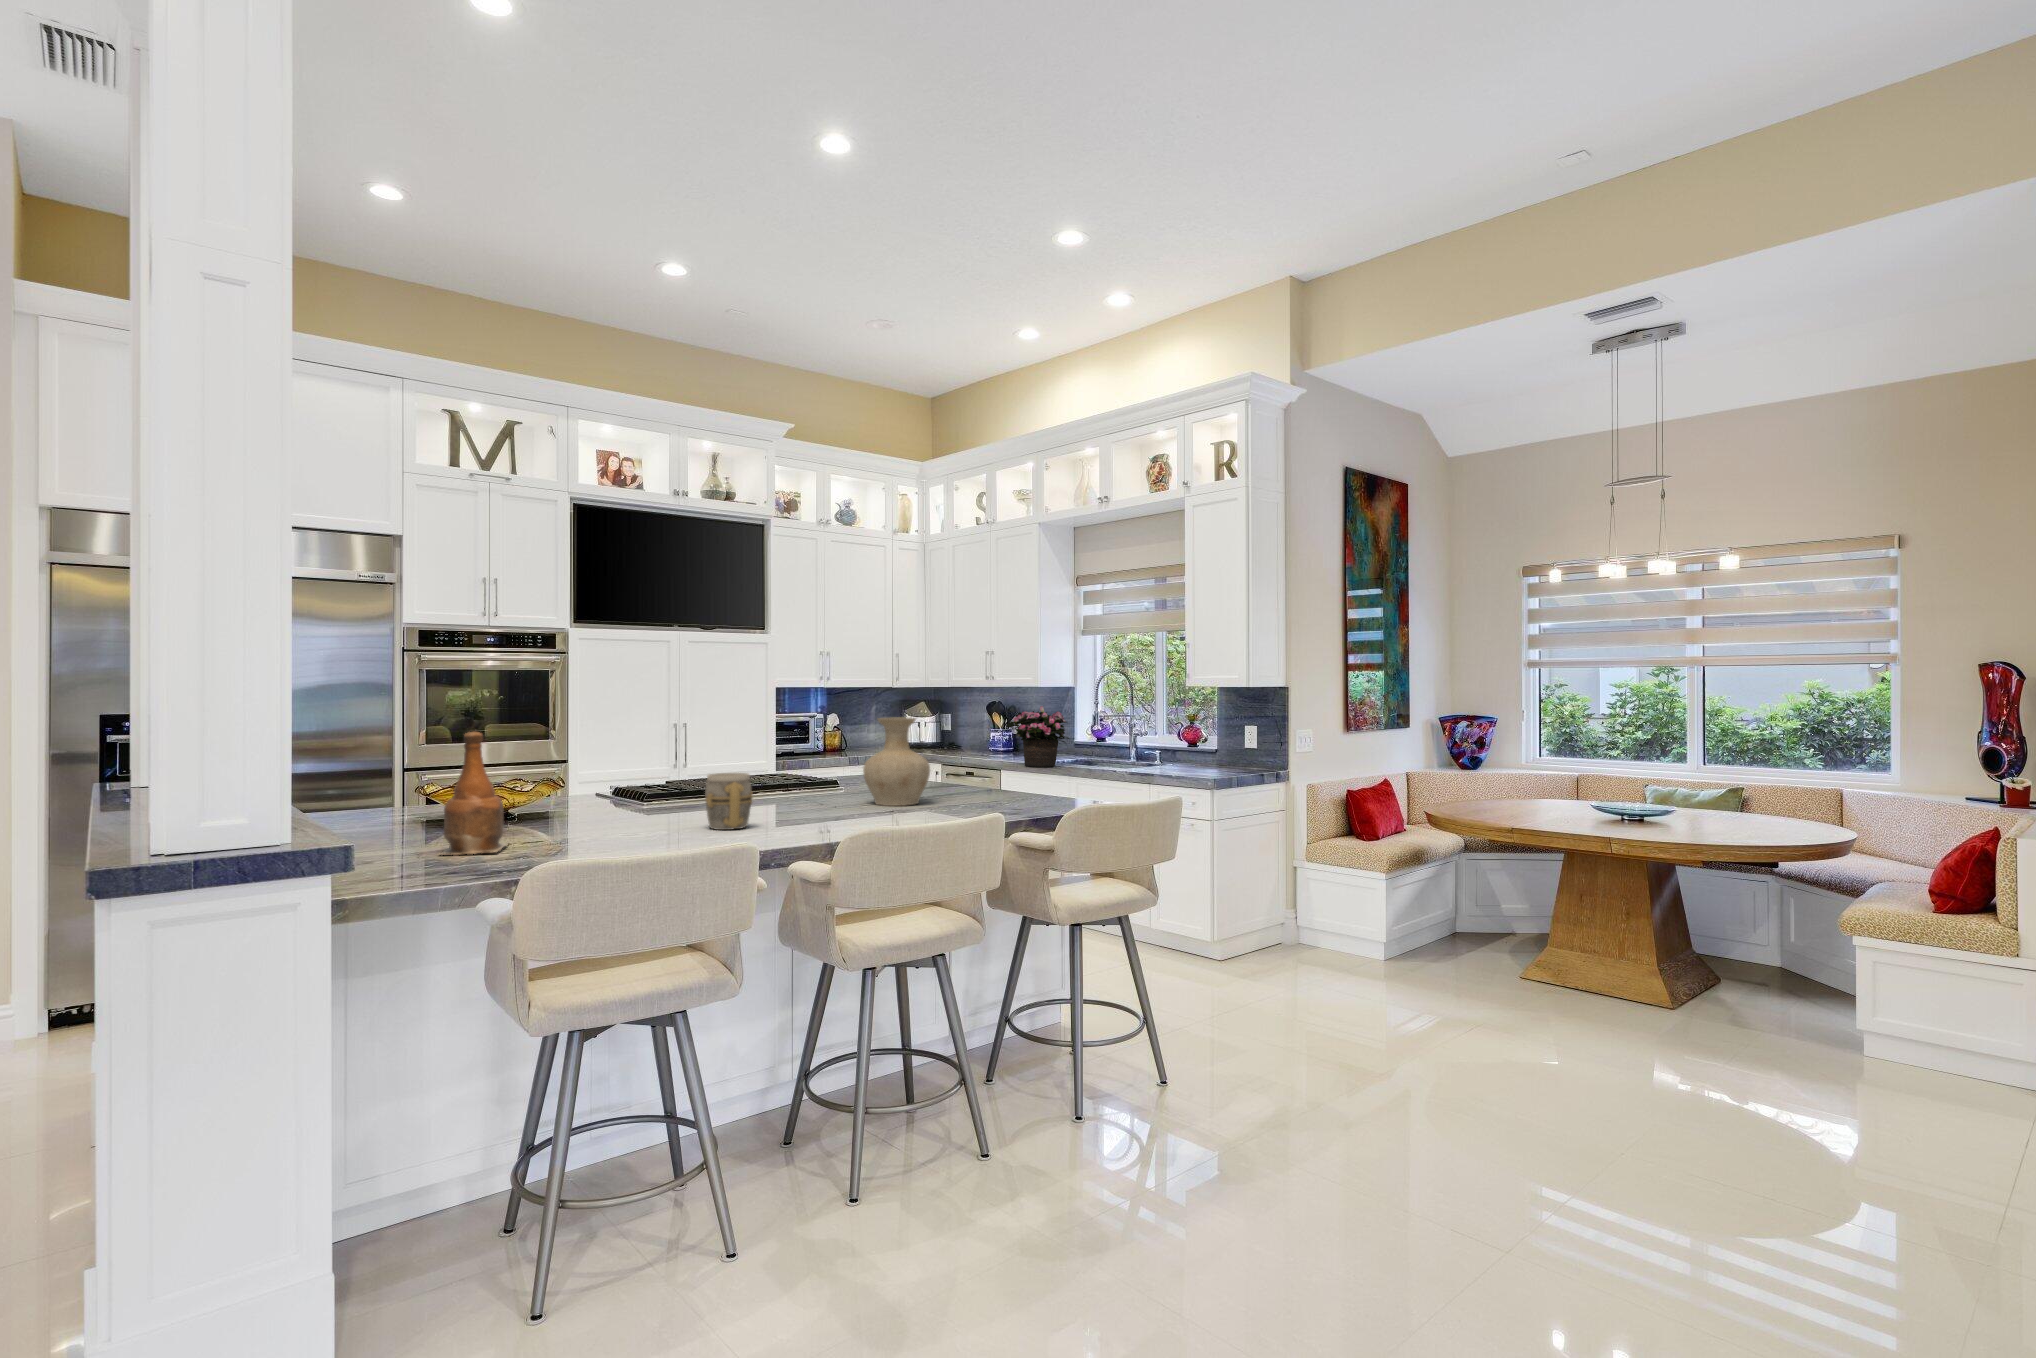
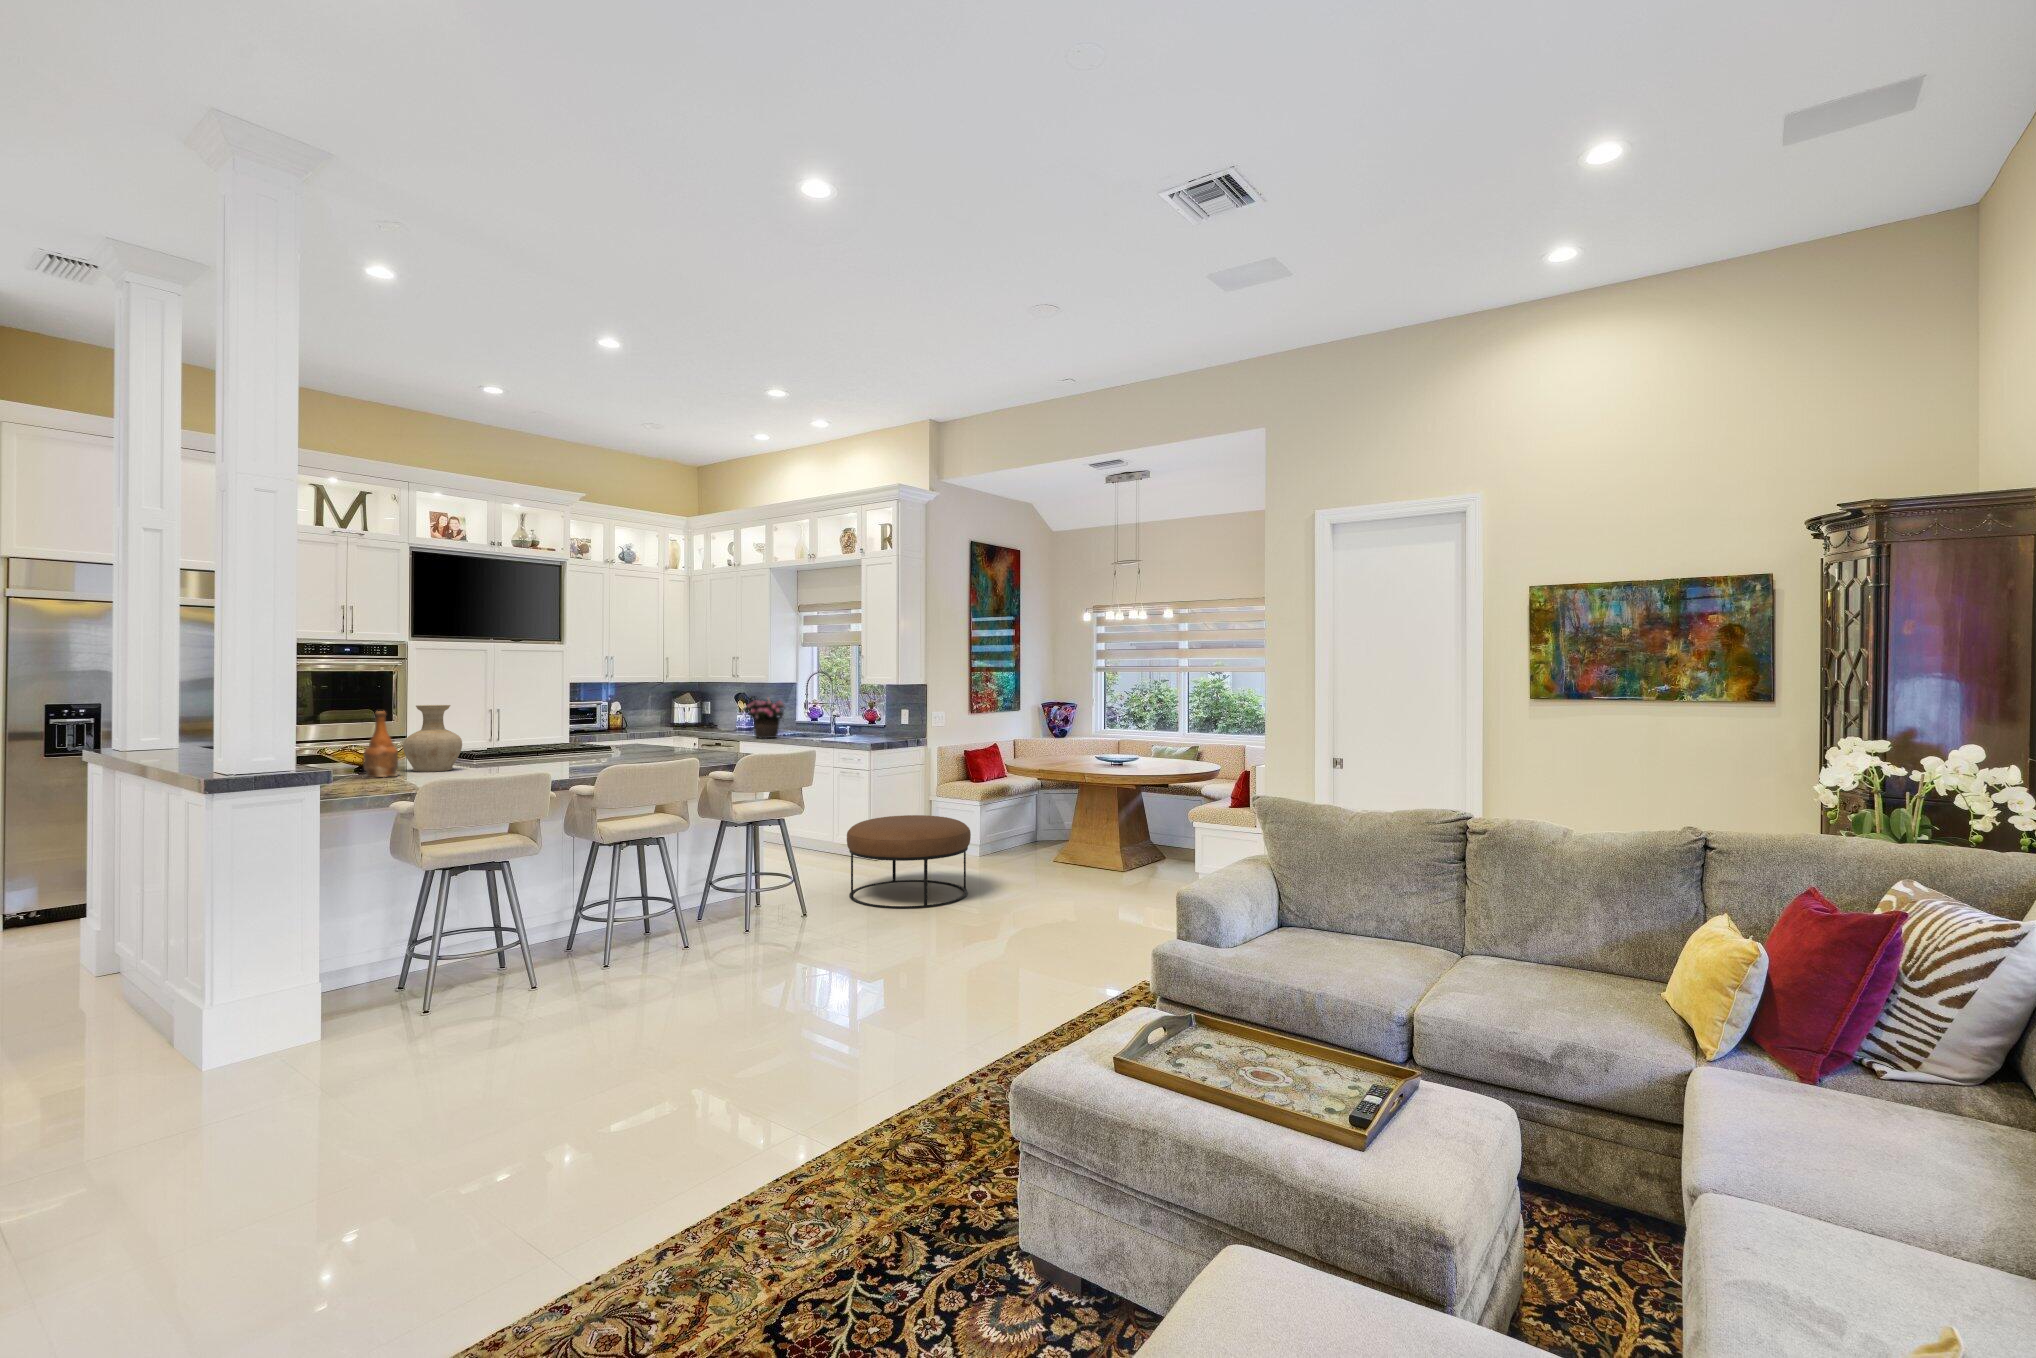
vase: present [863,718,930,806] -> present [403,705,462,772]
mug: present [705,773,753,830] -> none [519,735,548,768]
ottoman: none [1210,903,1428,1079] -> present [847,815,971,908]

